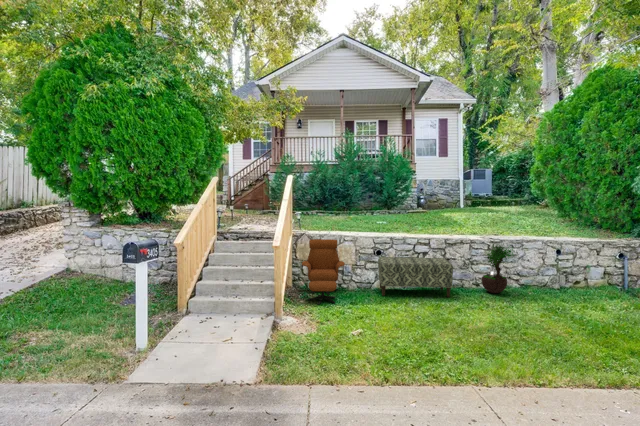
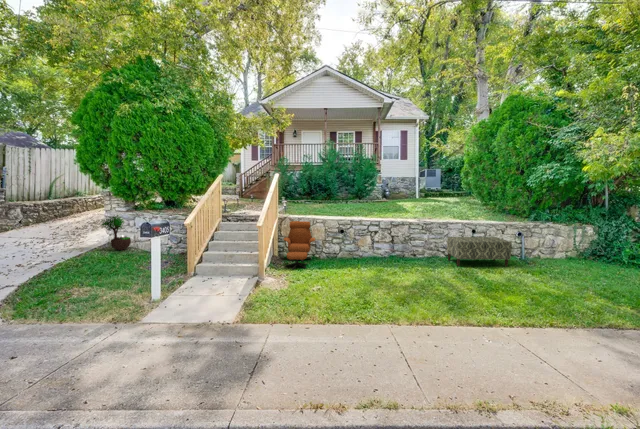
potted tree: present [482,245,513,293] -> present [102,215,131,250]
bench: present [378,257,453,297] -> present [447,237,512,267]

